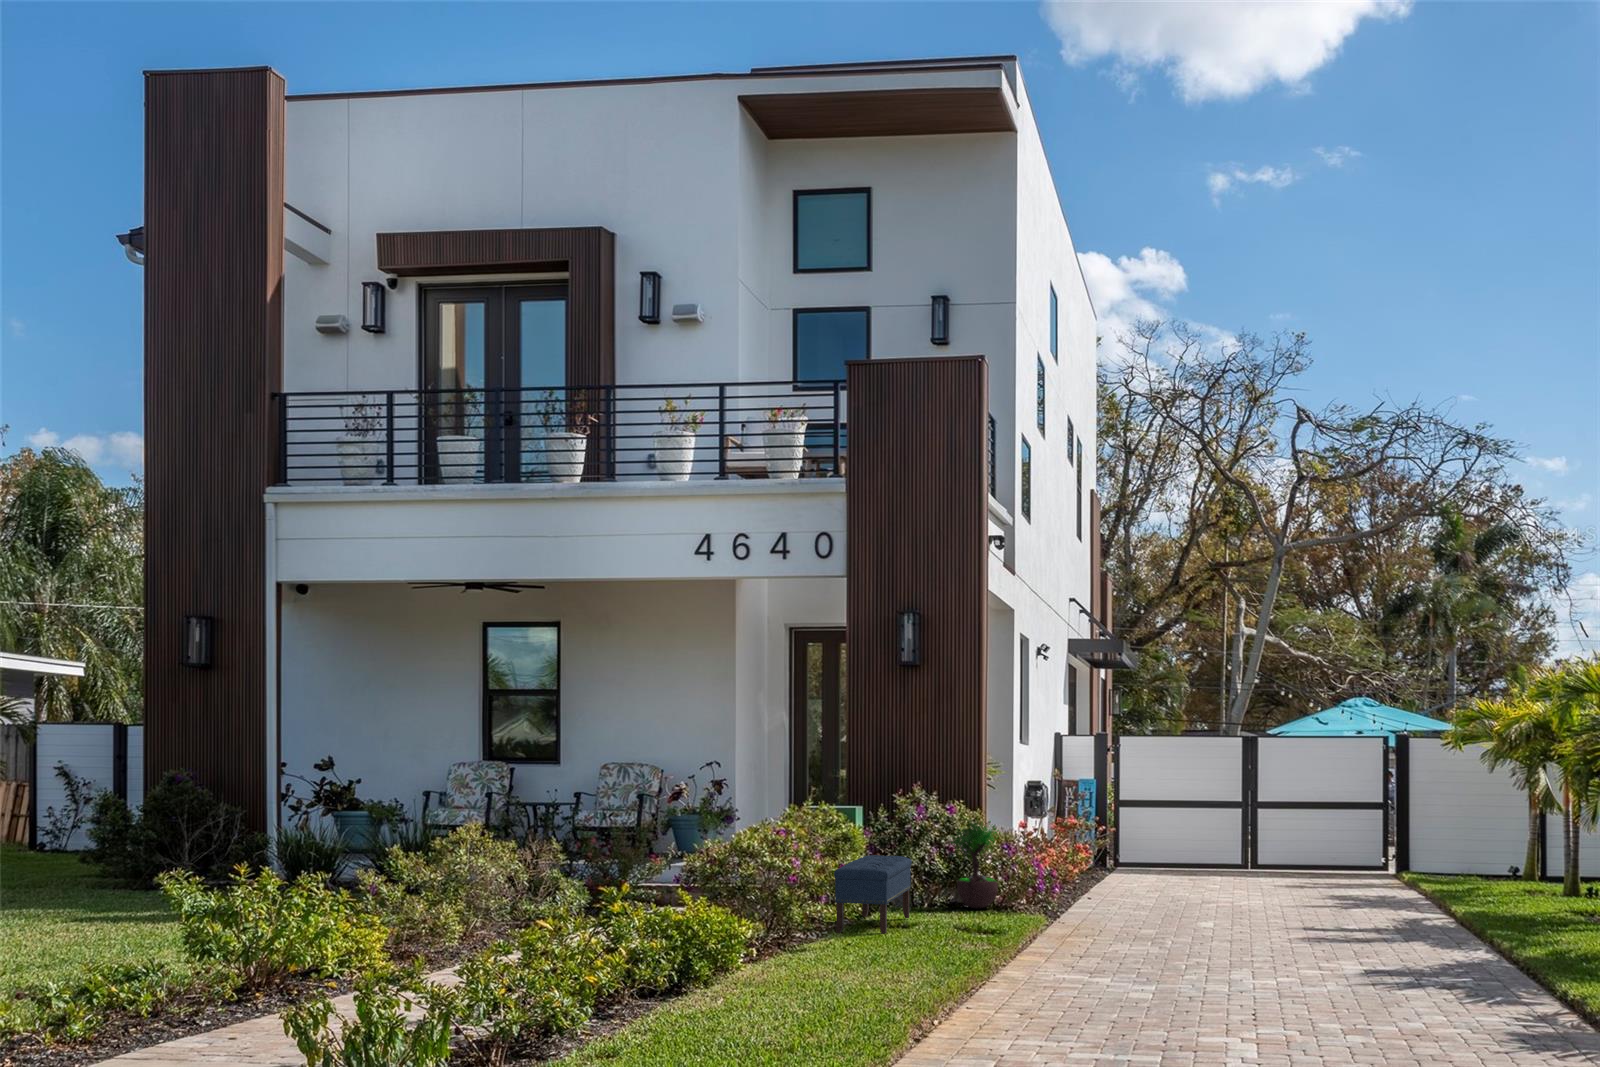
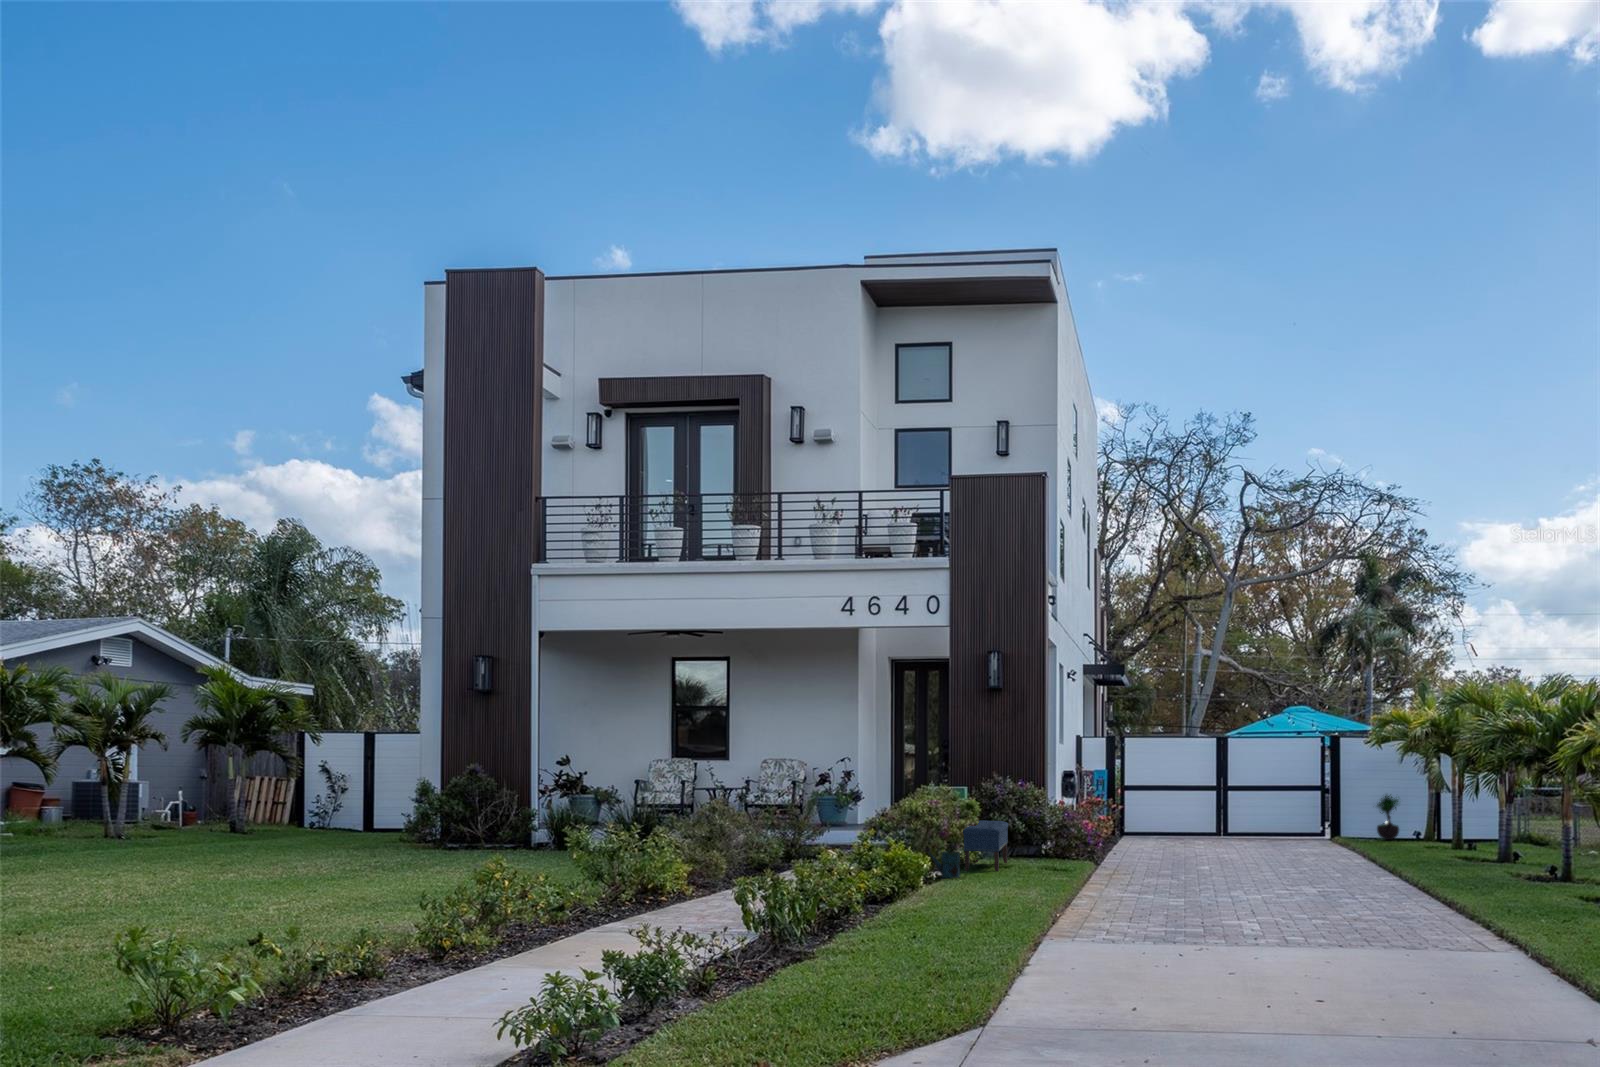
potted tree: present [951,821,998,909] -> present [1377,795,1399,840]
watering can: none [765,899,829,947] -> present [925,849,960,878]

